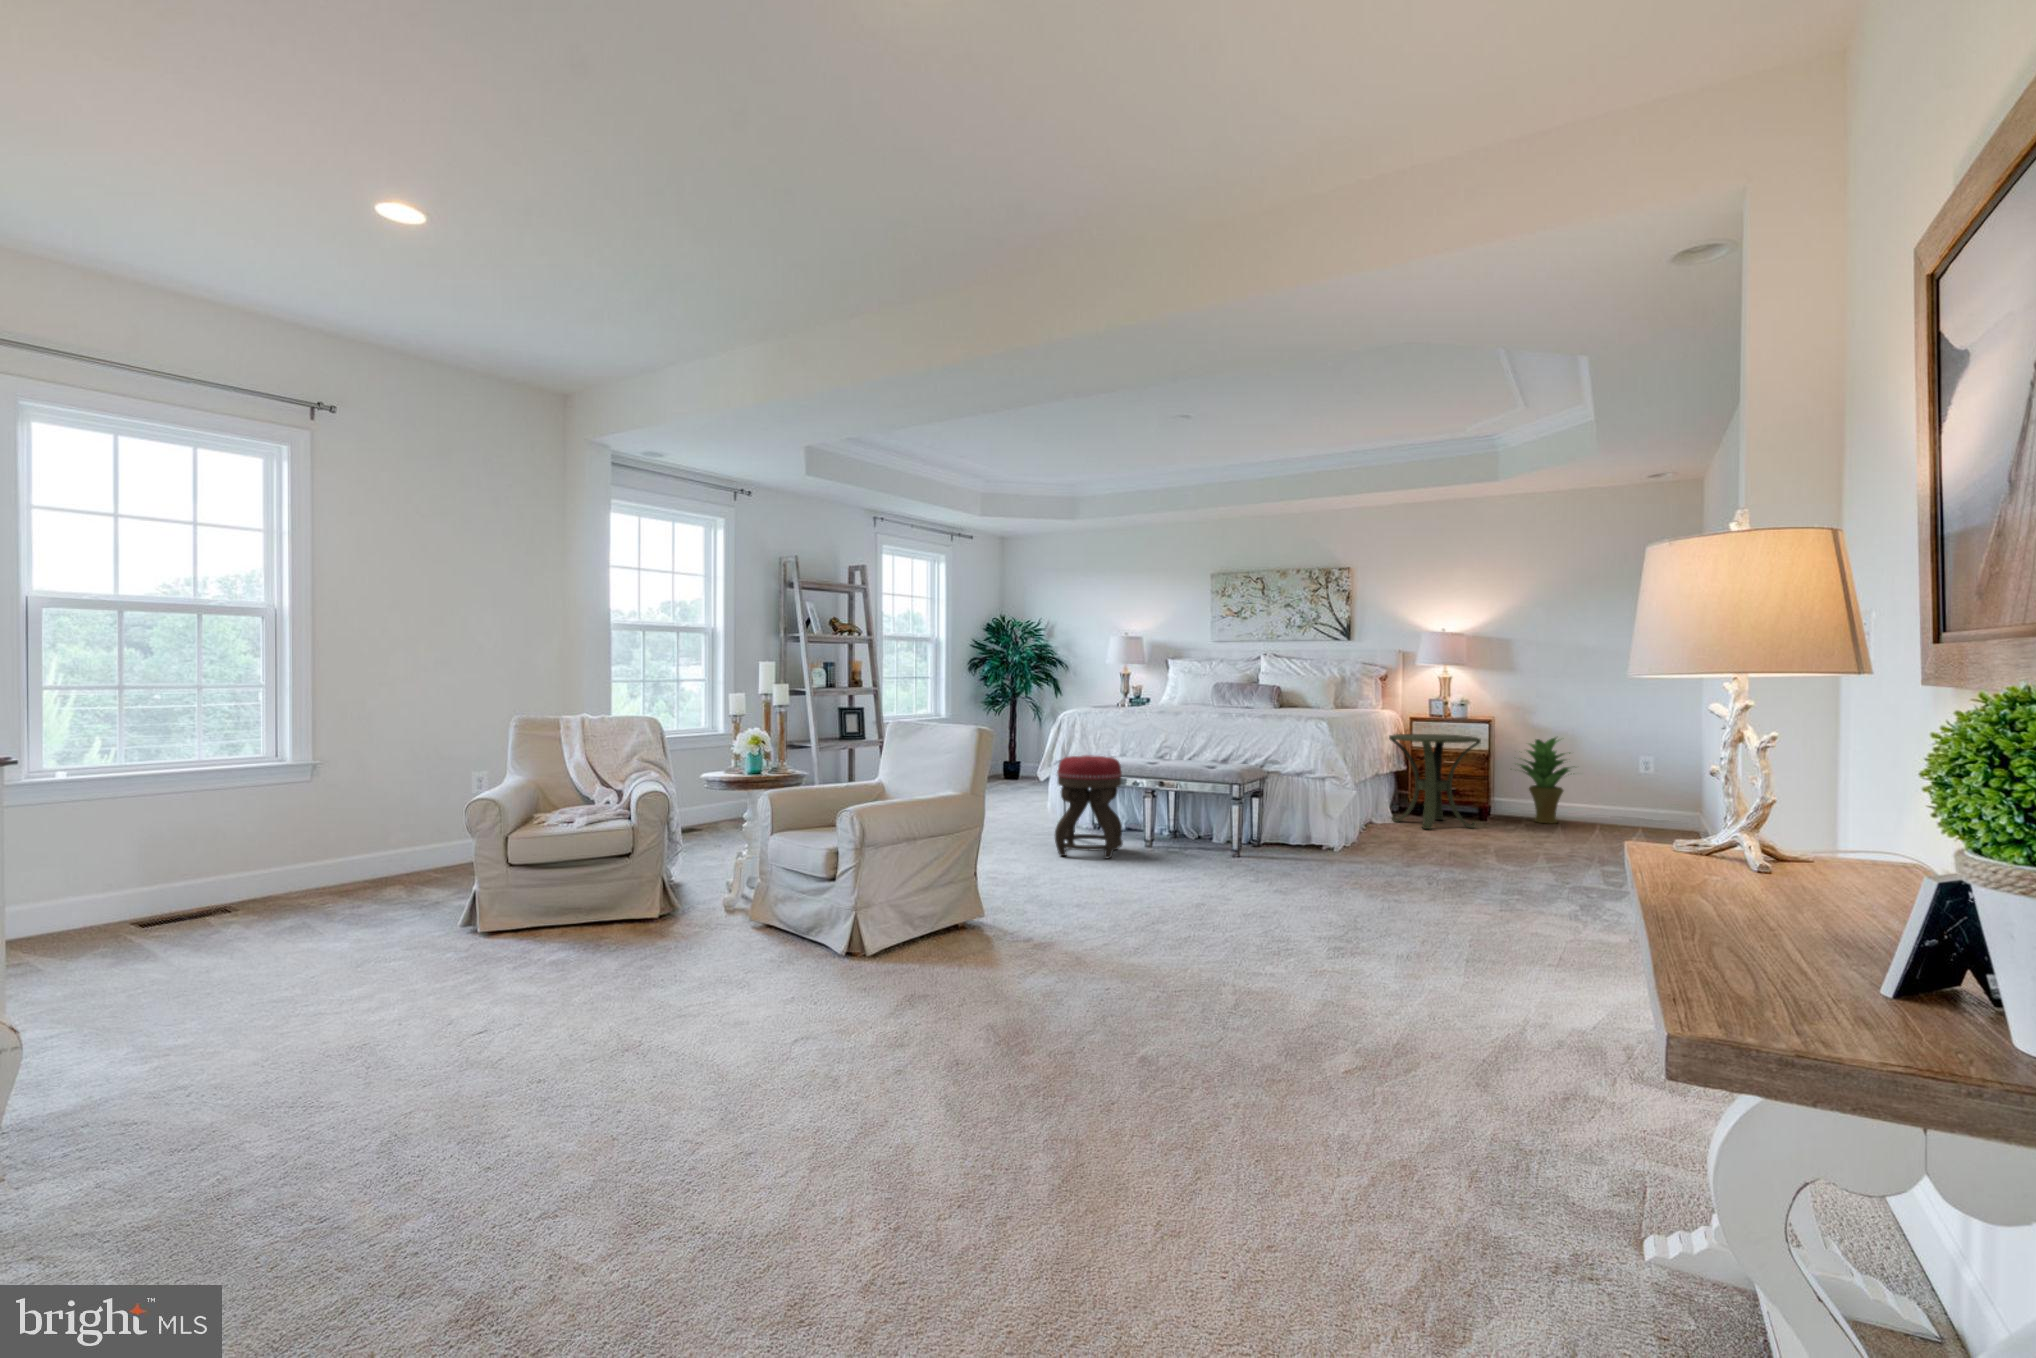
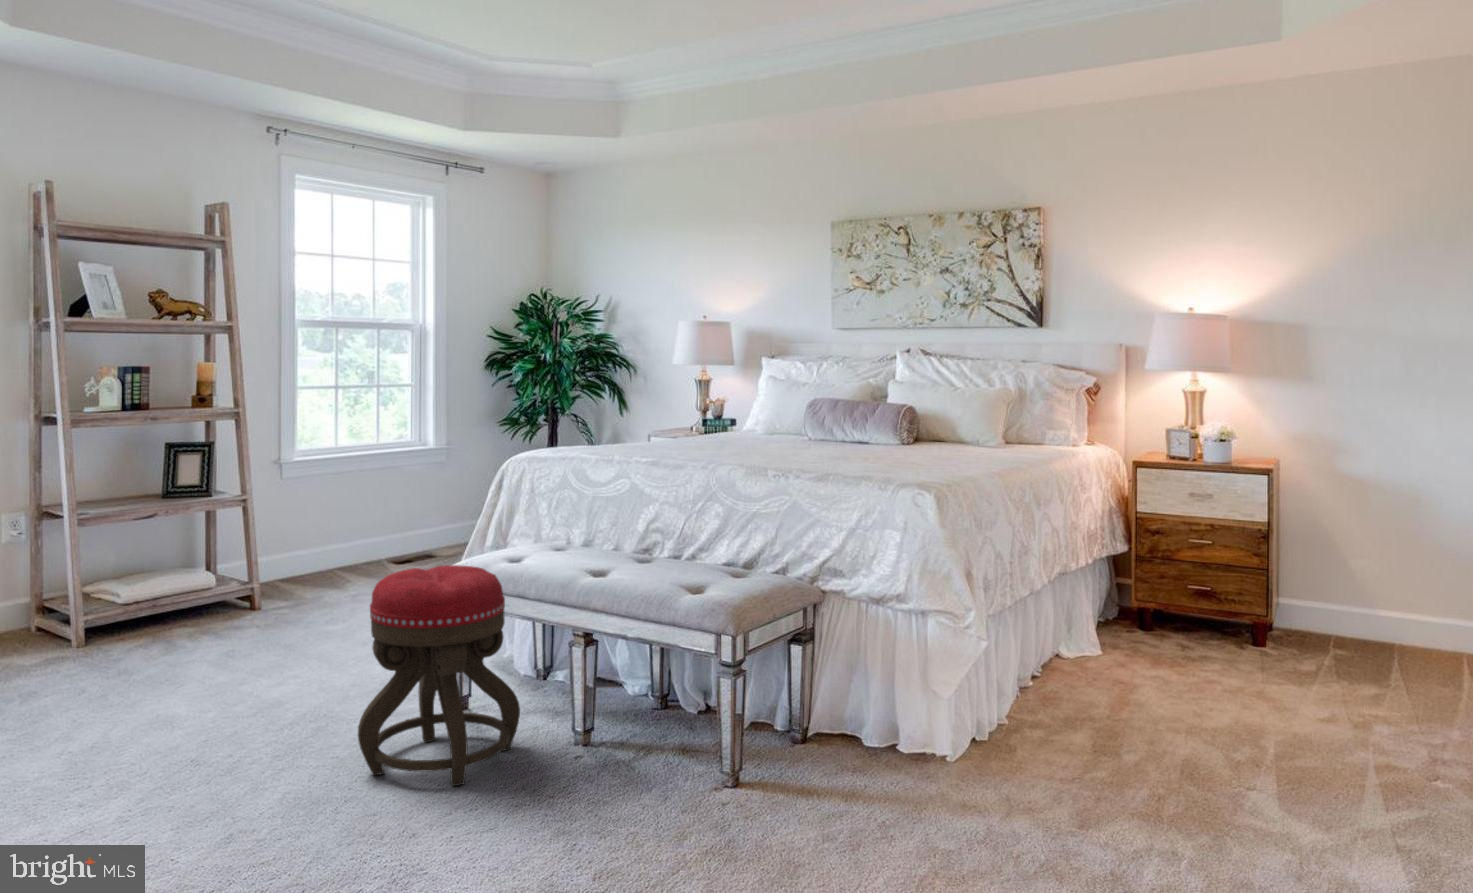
side table: present [1389,734,1481,829] -> none [1085,495,1251,680]
potted plant: present [1520,738,1570,824] -> none [1304,499,1443,660]

